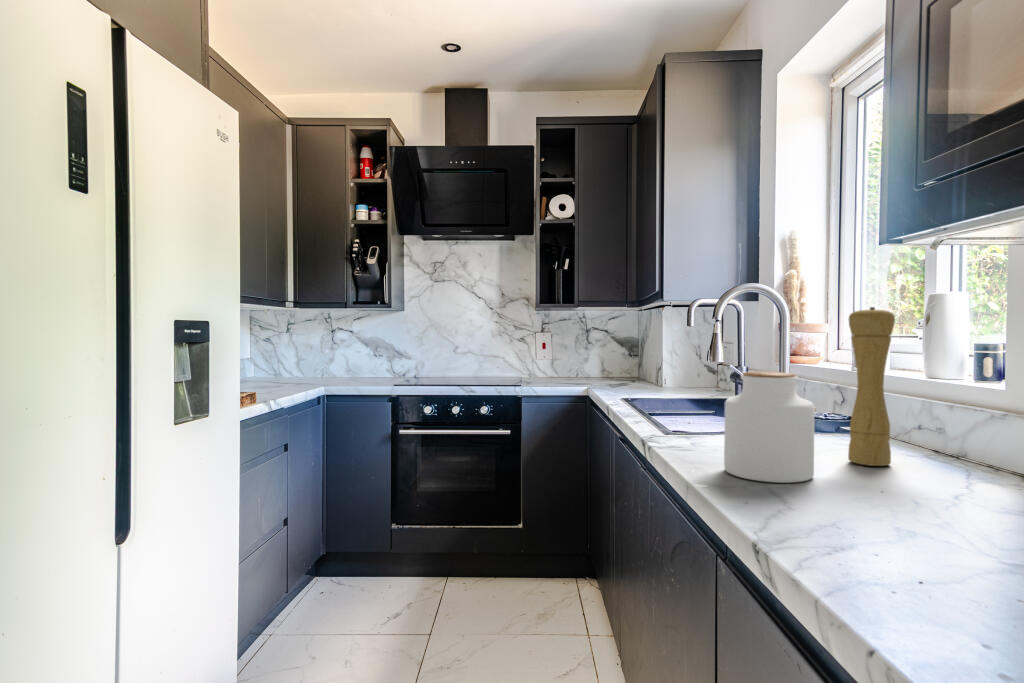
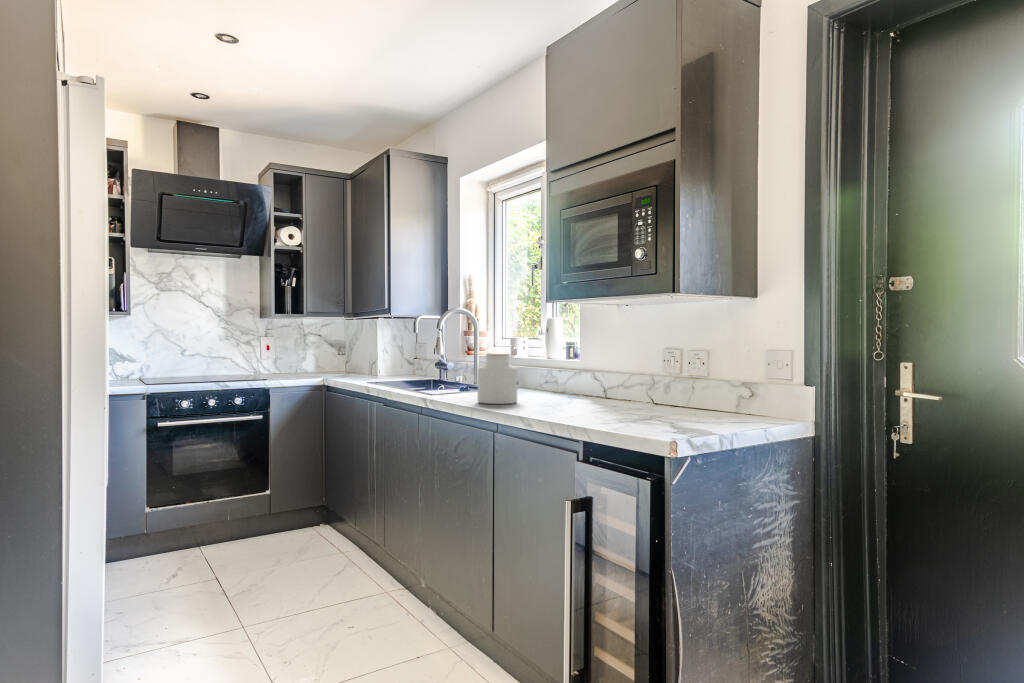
pepper mill: present [848,307,895,466] -> none [525,323,543,397]

